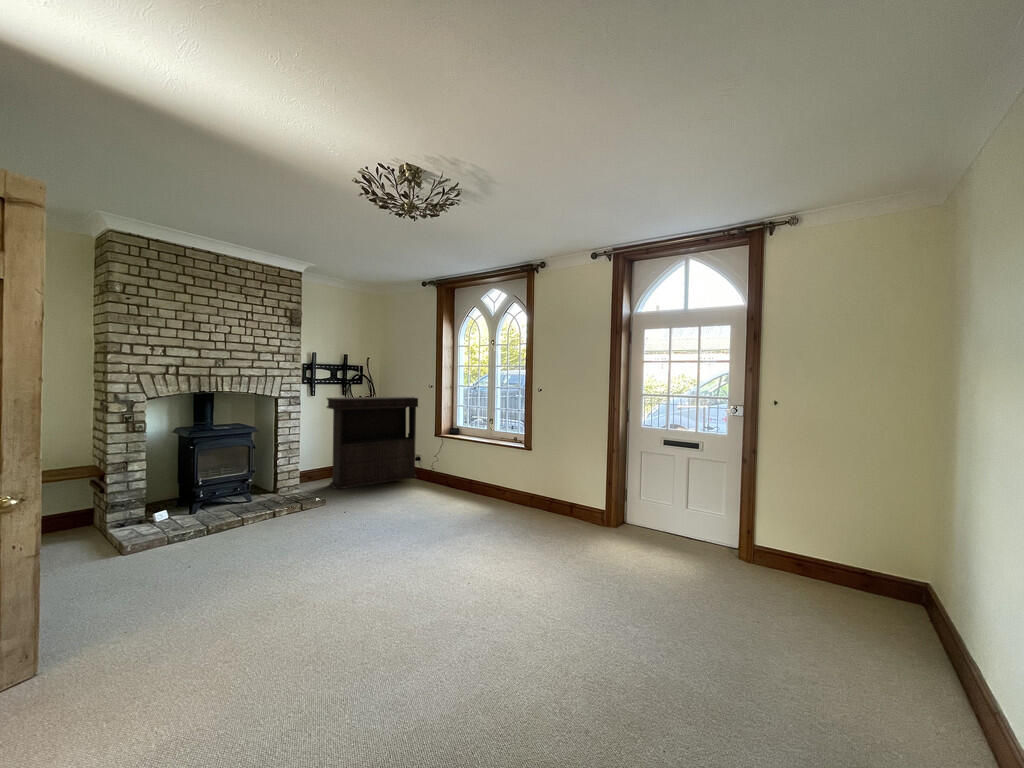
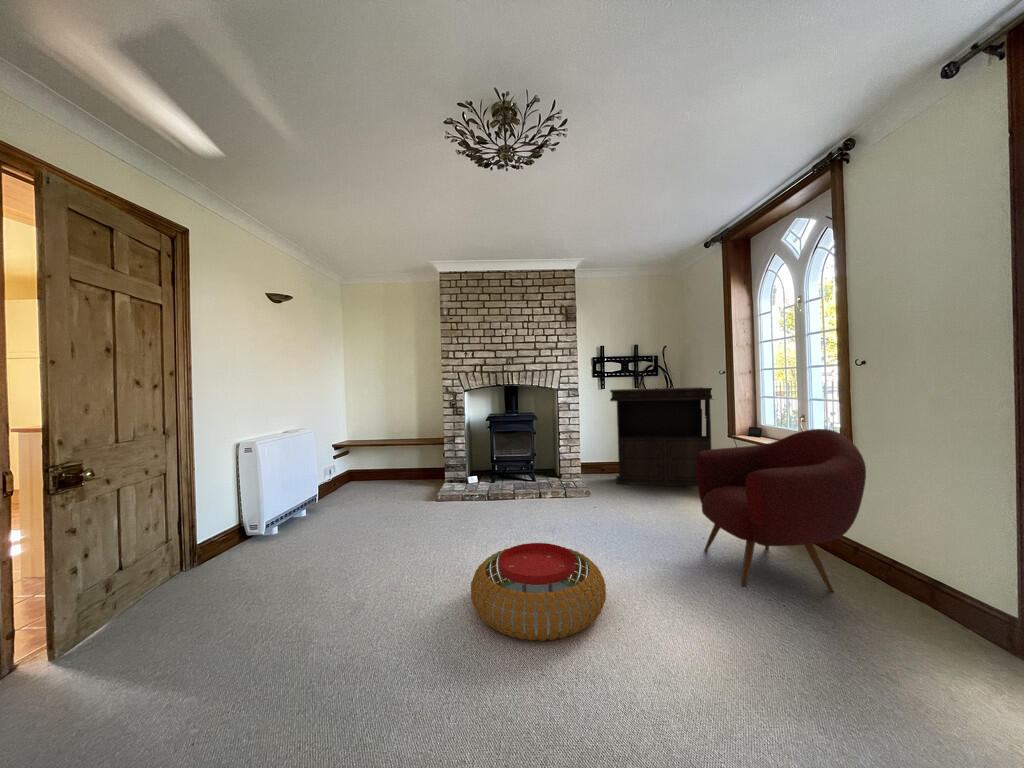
armchair: none [453,428,549,534] -> present [696,429,866,592]
pouf: none [343,538,459,616] -> present [471,543,606,641]

